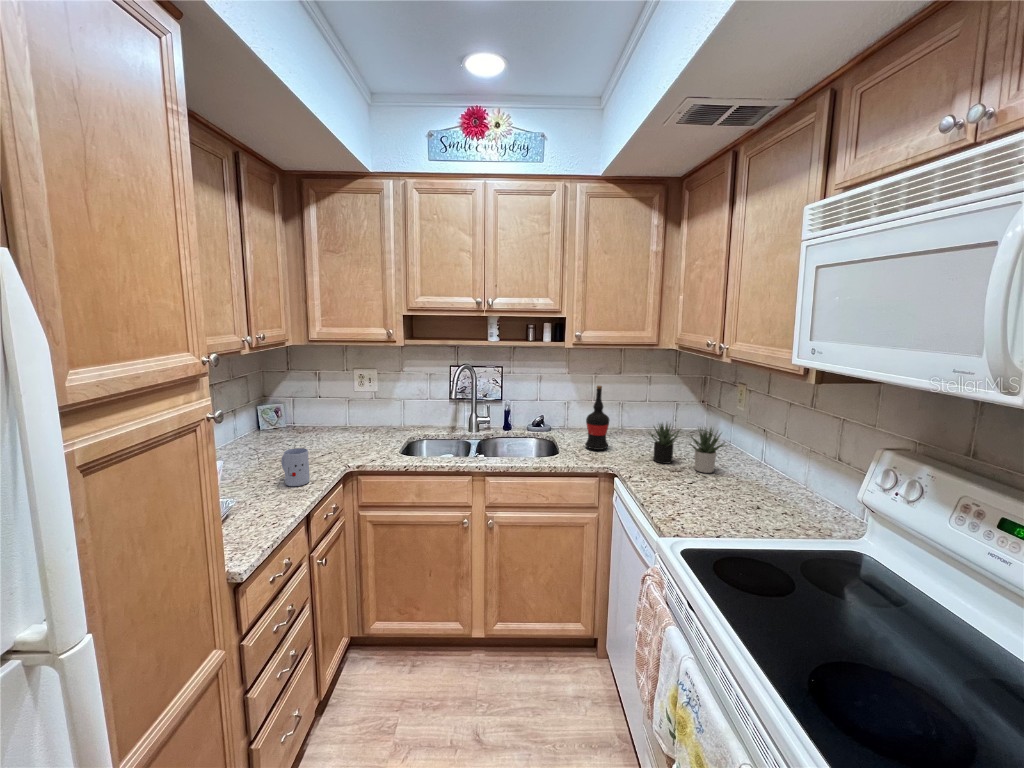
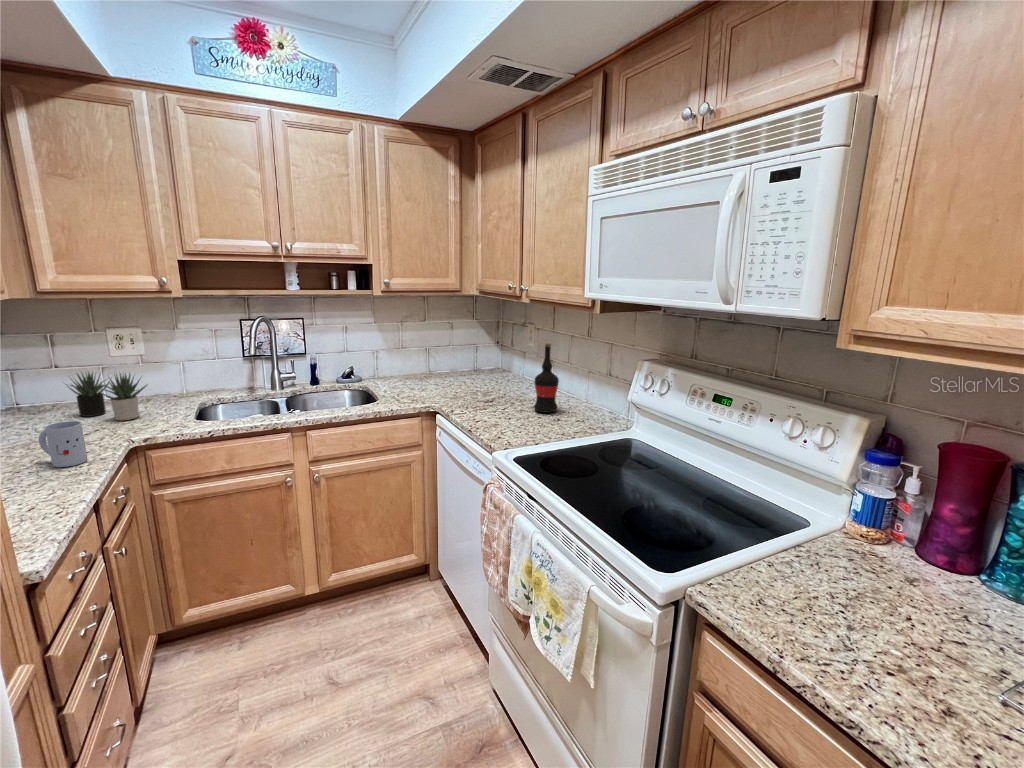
wine bottle: present [585,386,610,450] -> present [534,343,559,412]
succulent plant: present [649,424,725,473] -> present [66,373,147,420]

